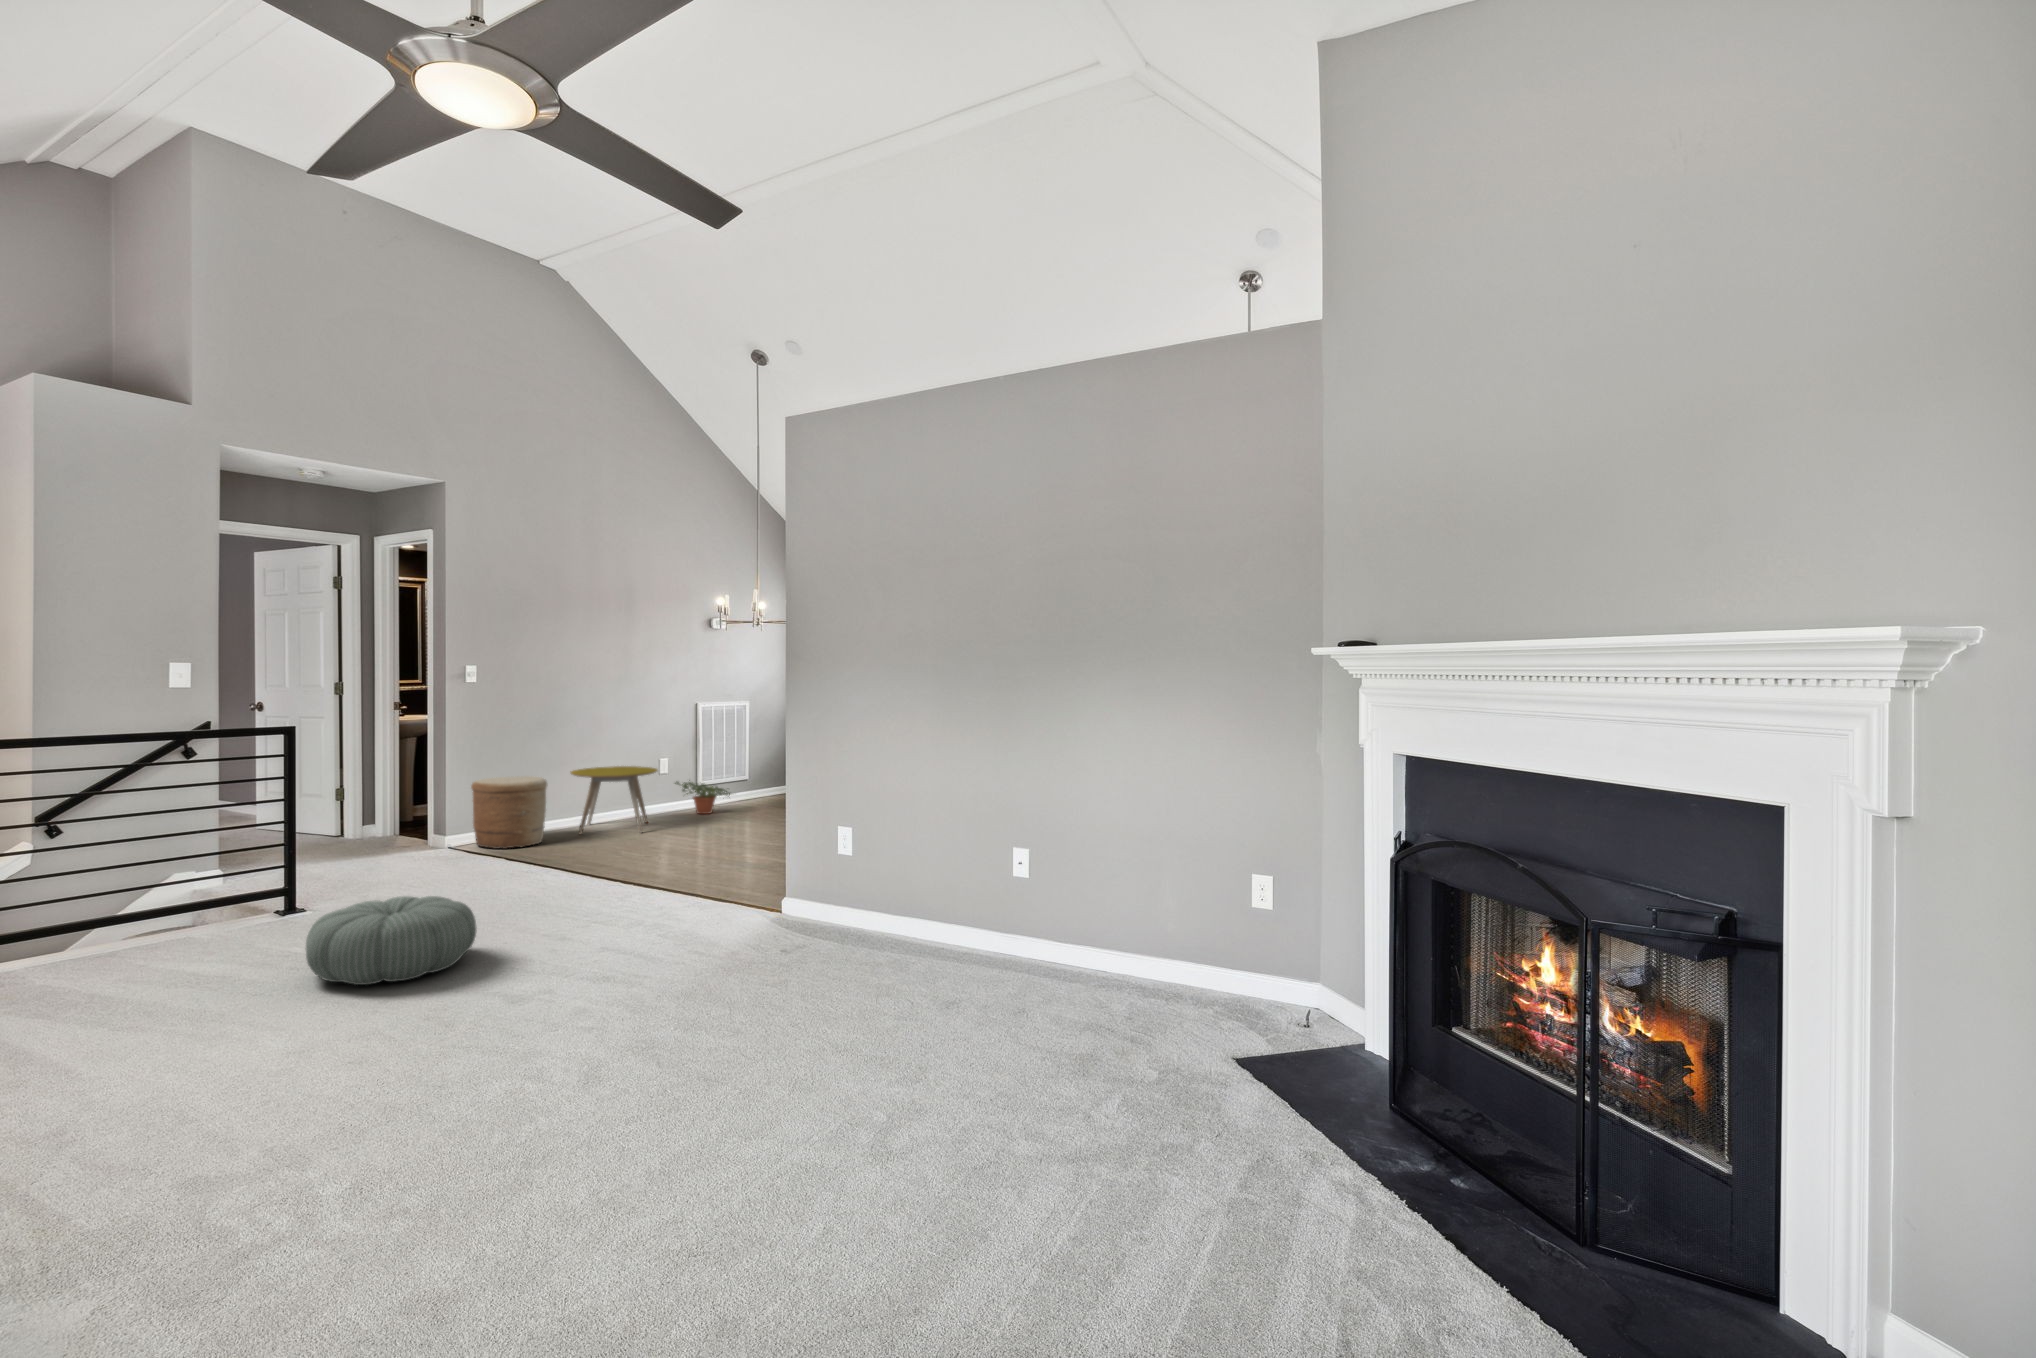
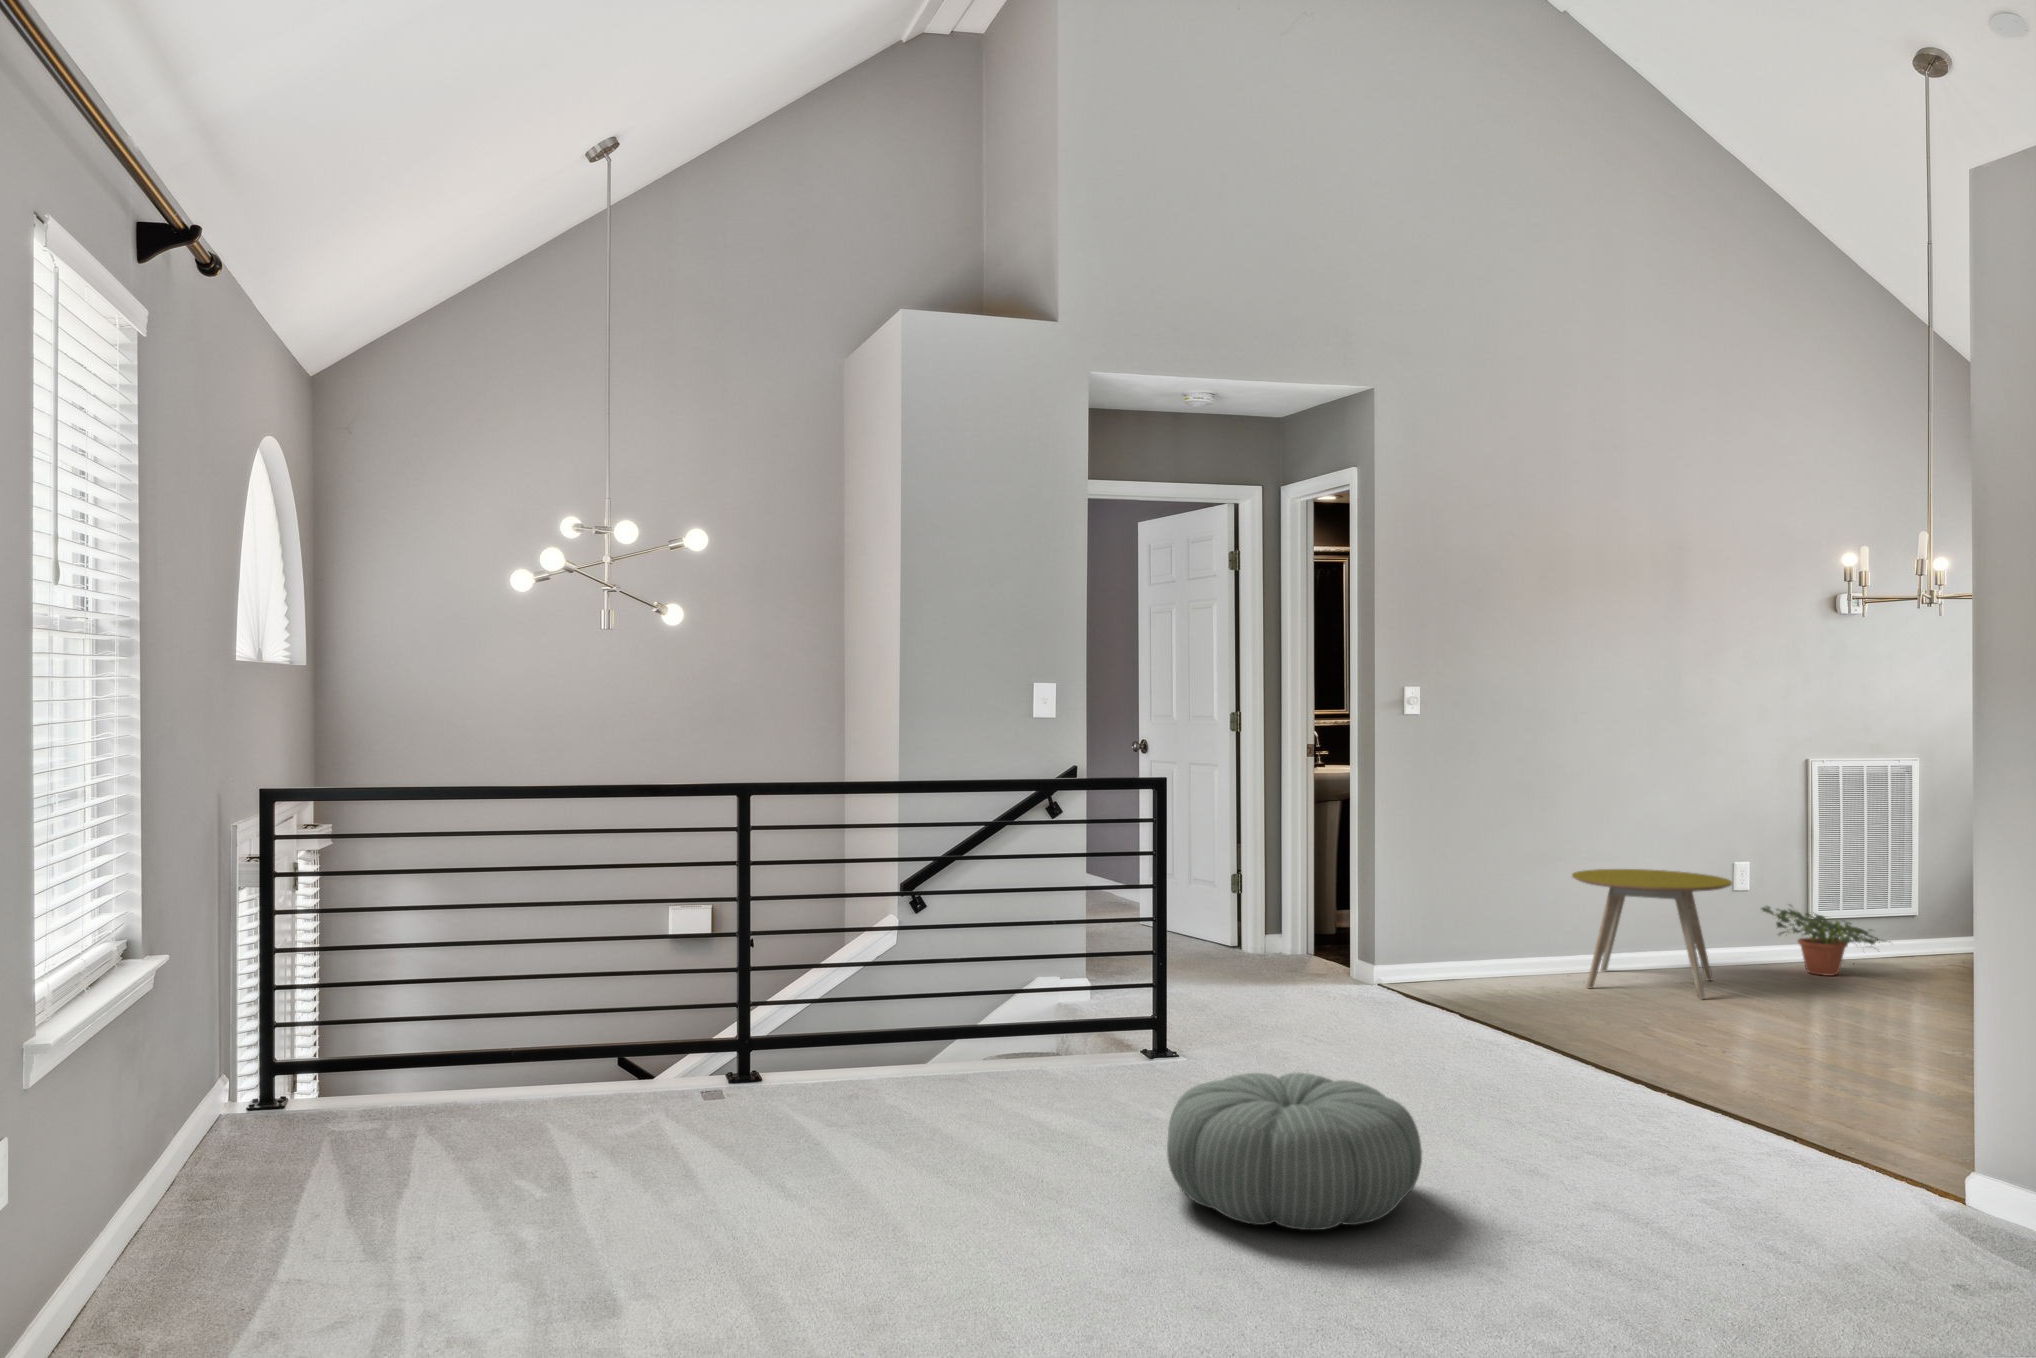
woven basket: present [471,776,547,849] -> none [1414,875,1535,1000]

